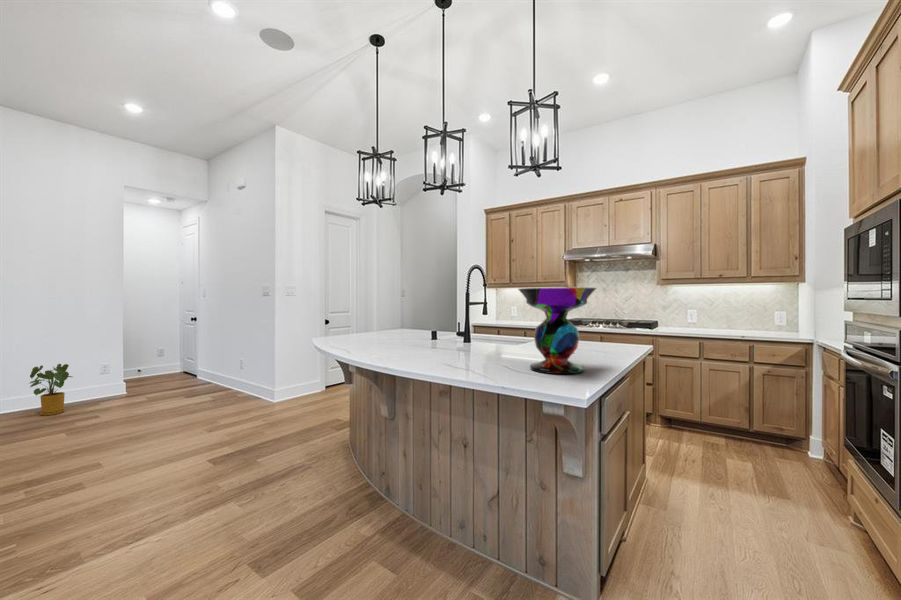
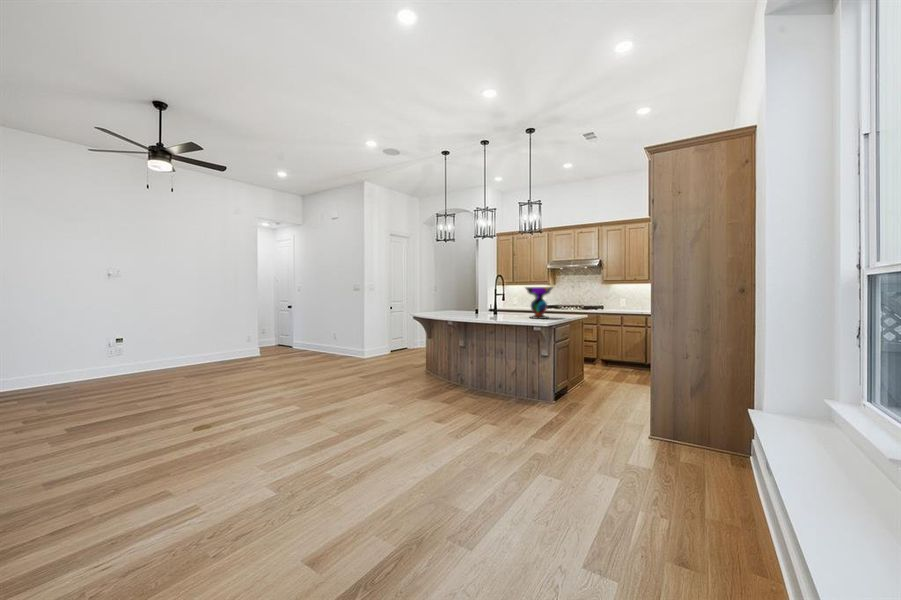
house plant: present [30,364,72,415] -> none [217,333,243,364]

